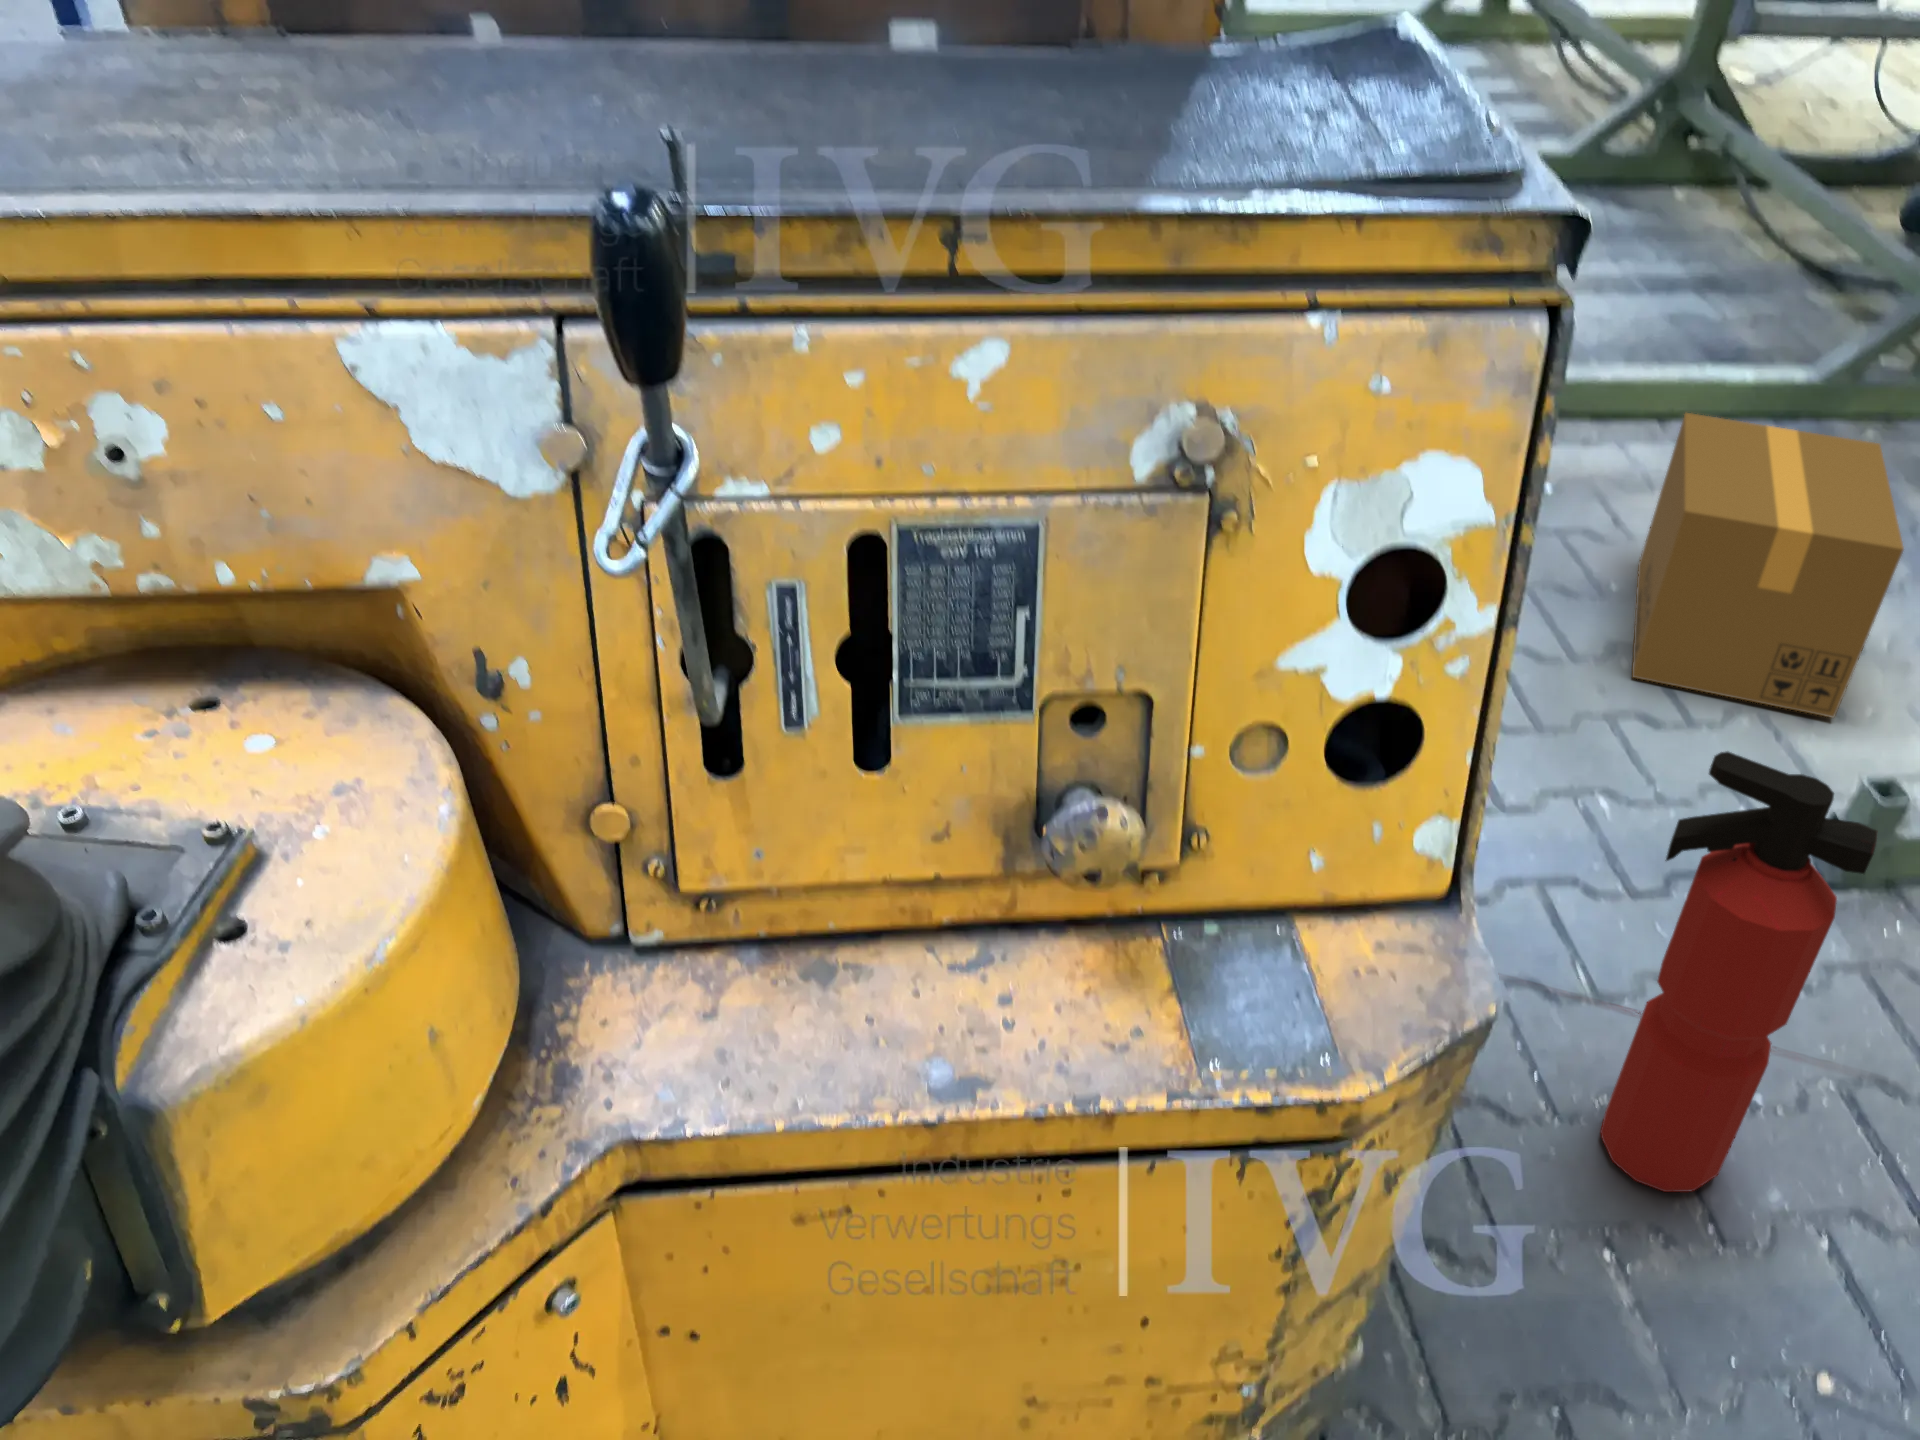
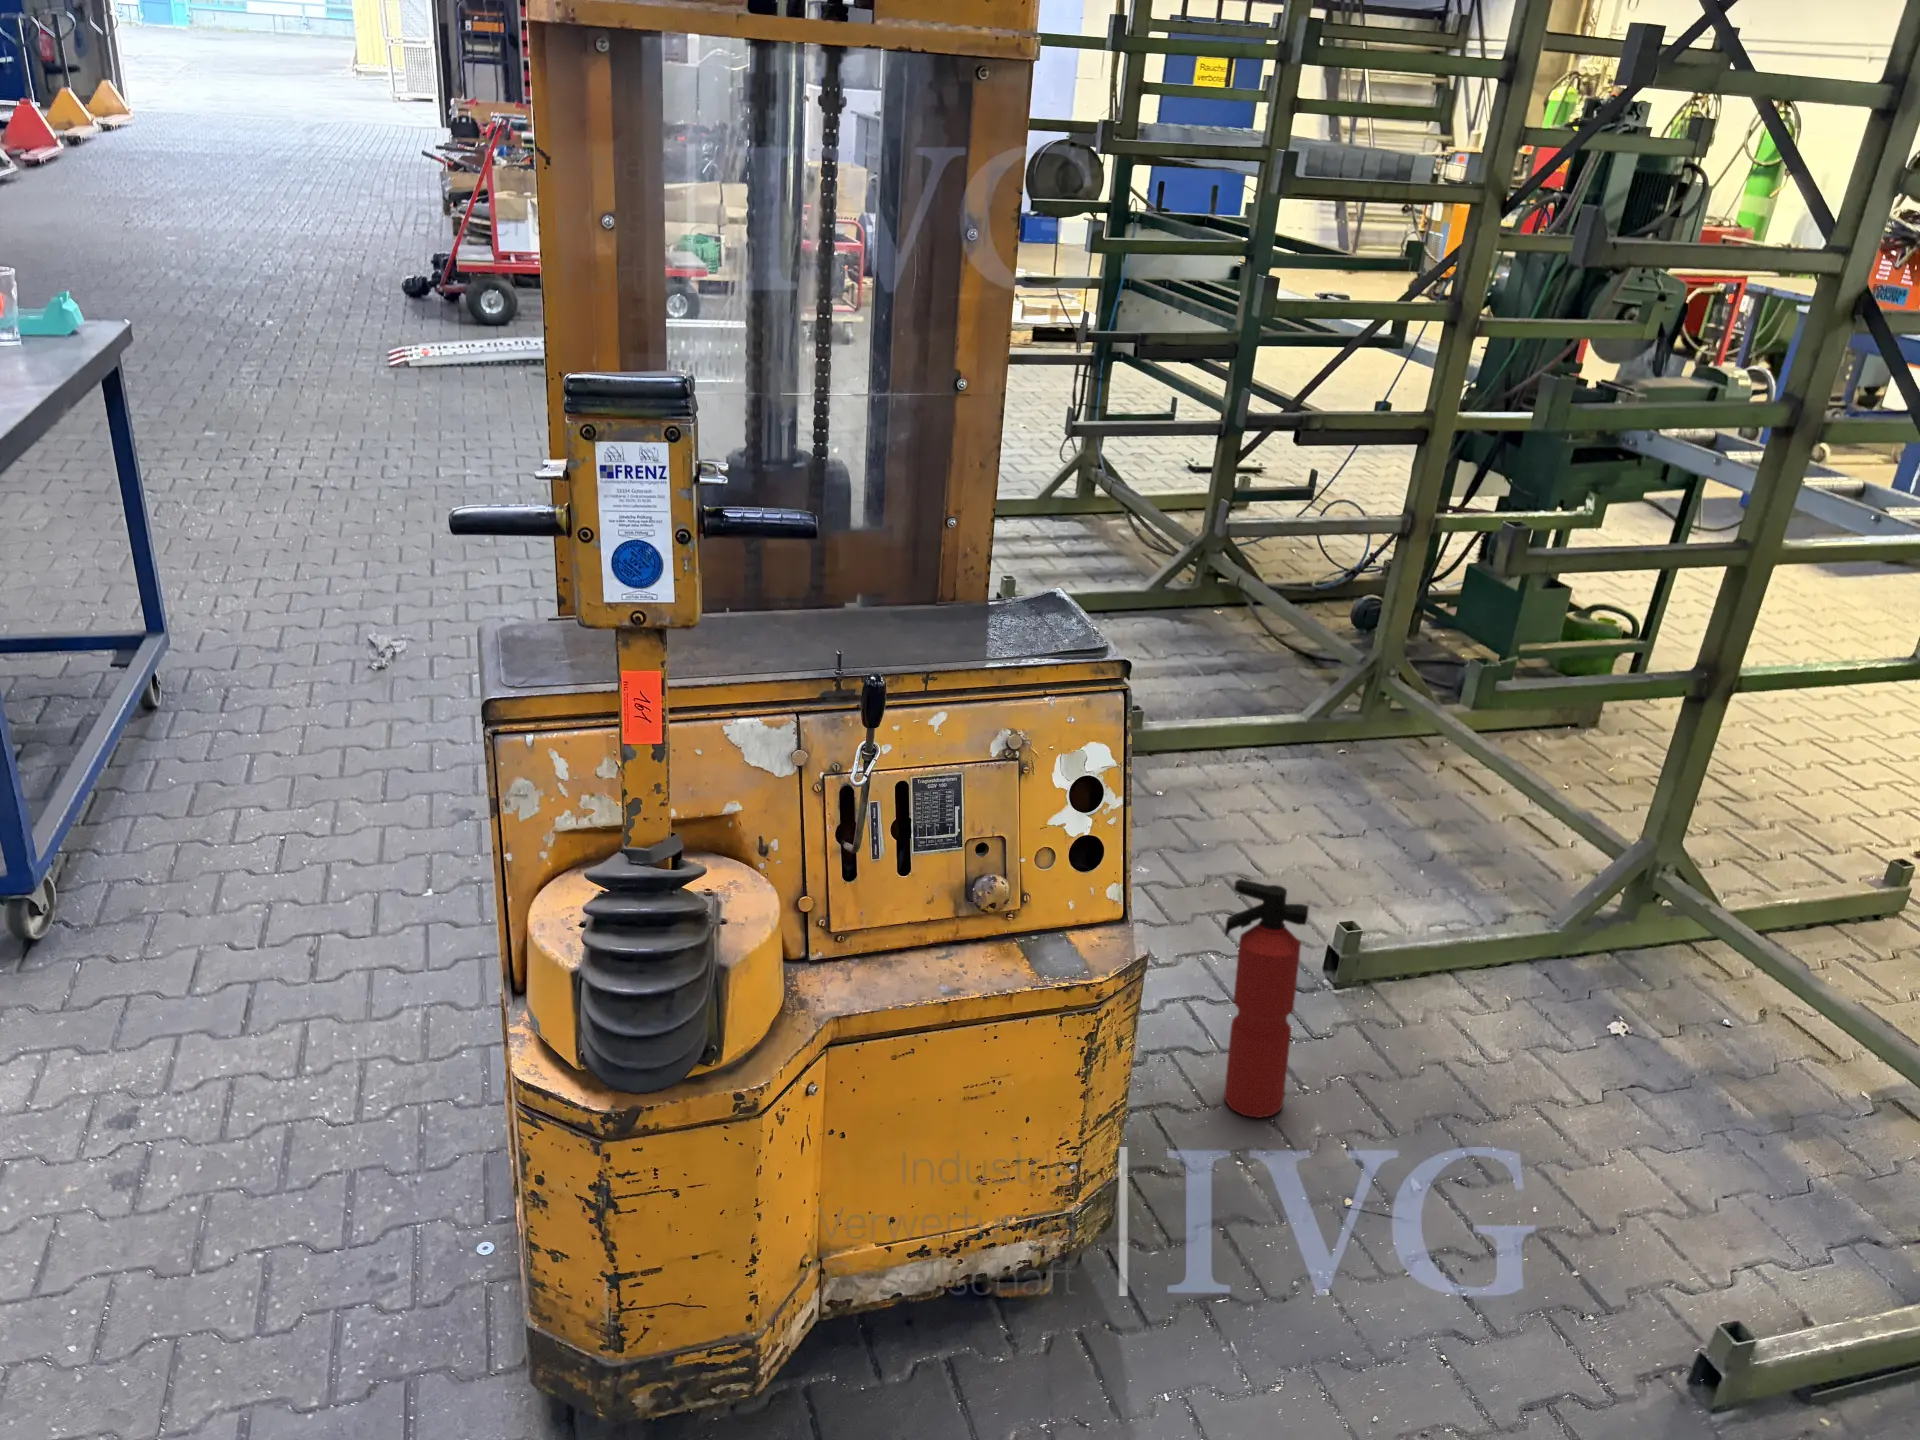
cardboard box: present [1632,413,1904,718] -> none [1217,745,1341,905]

